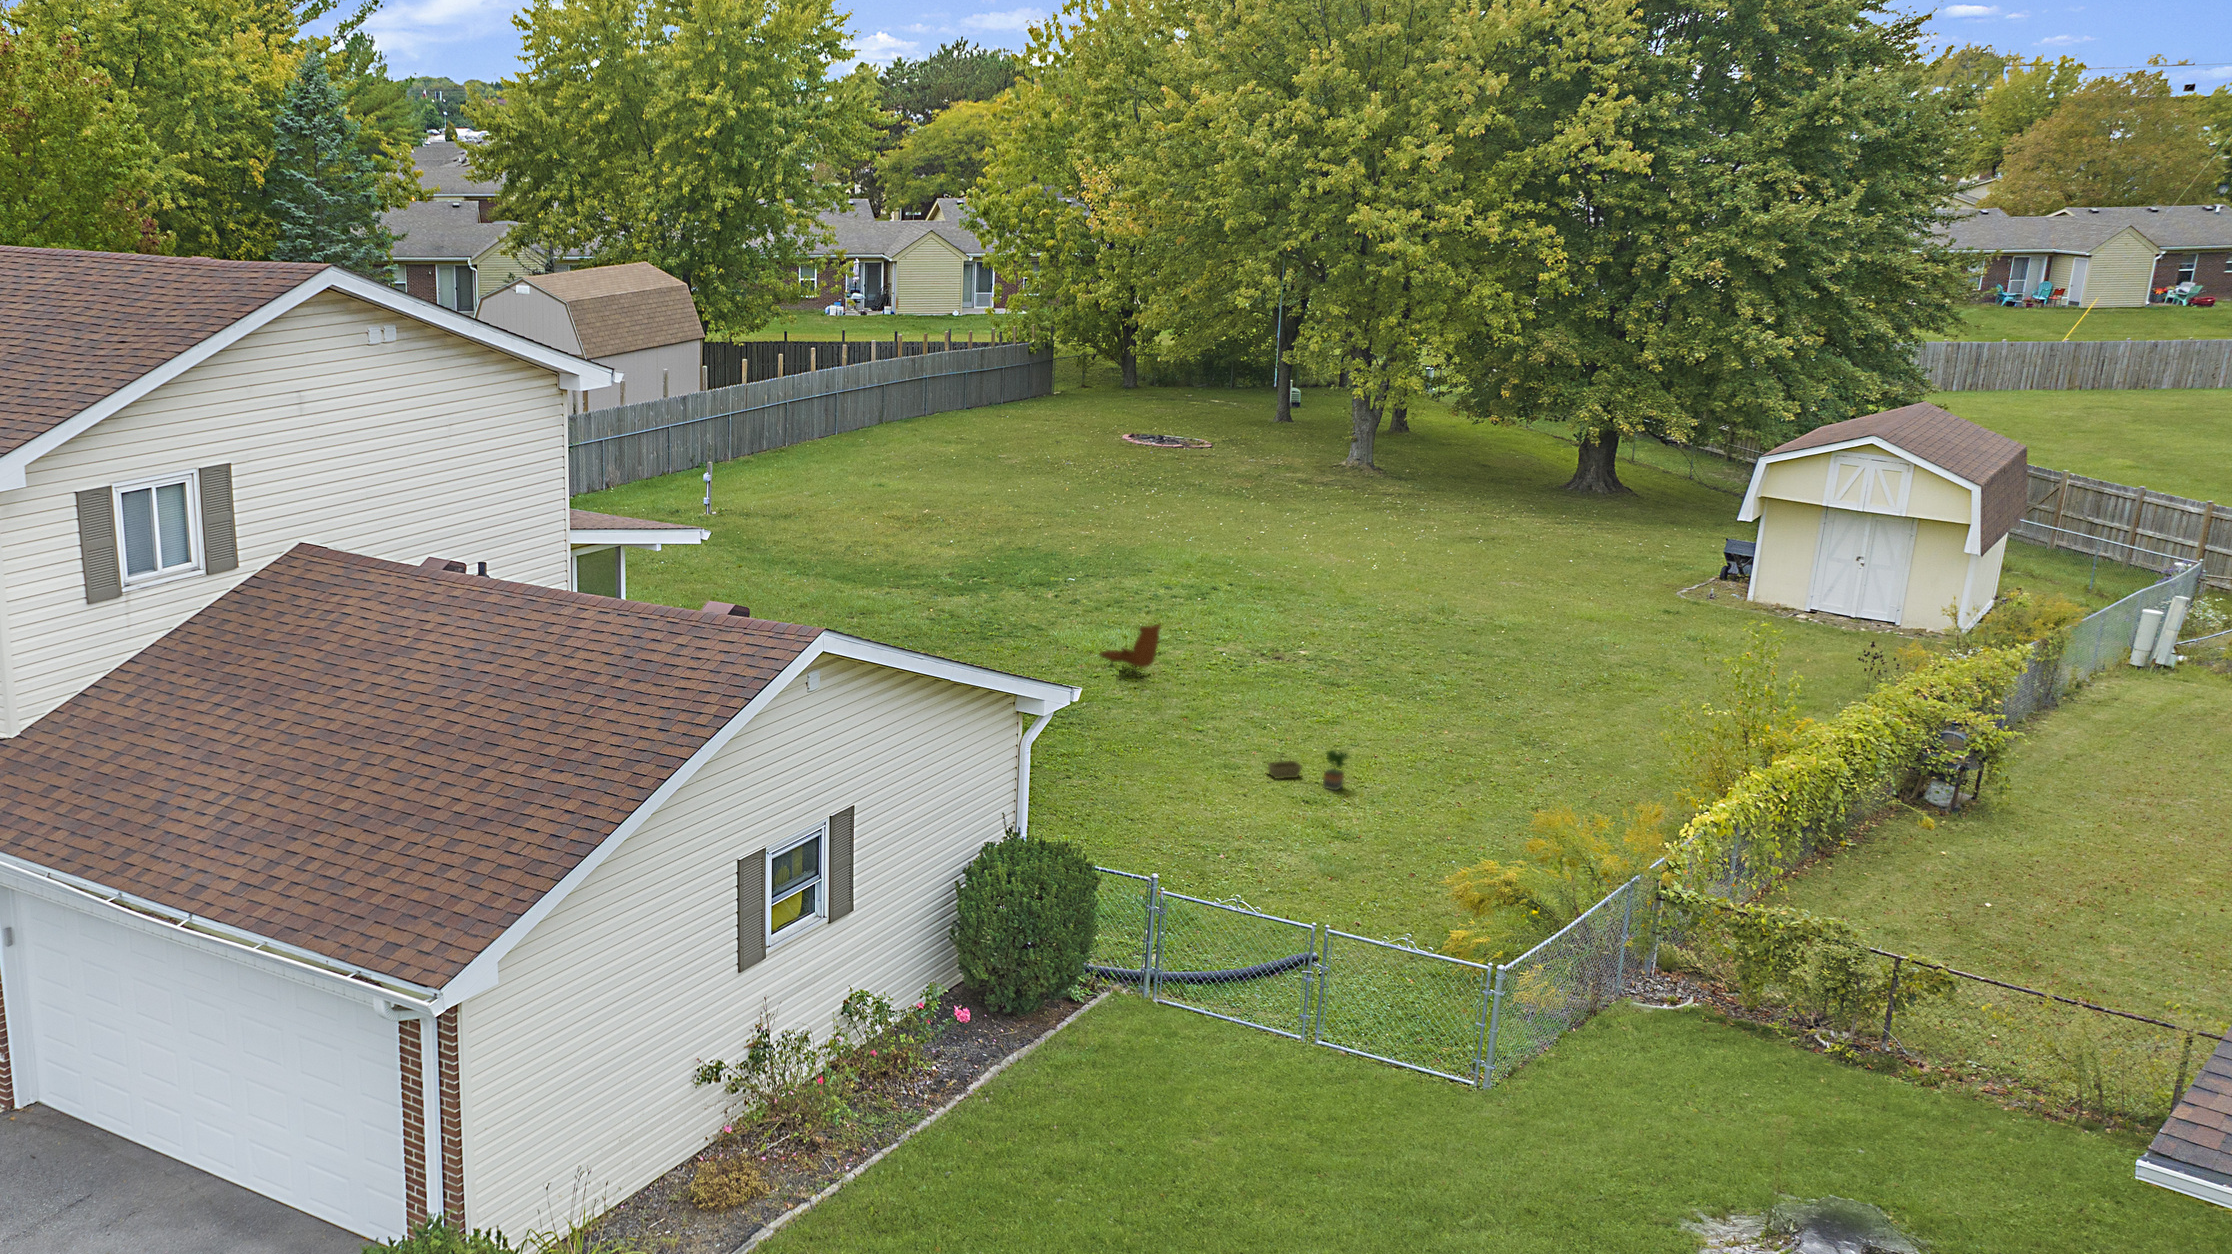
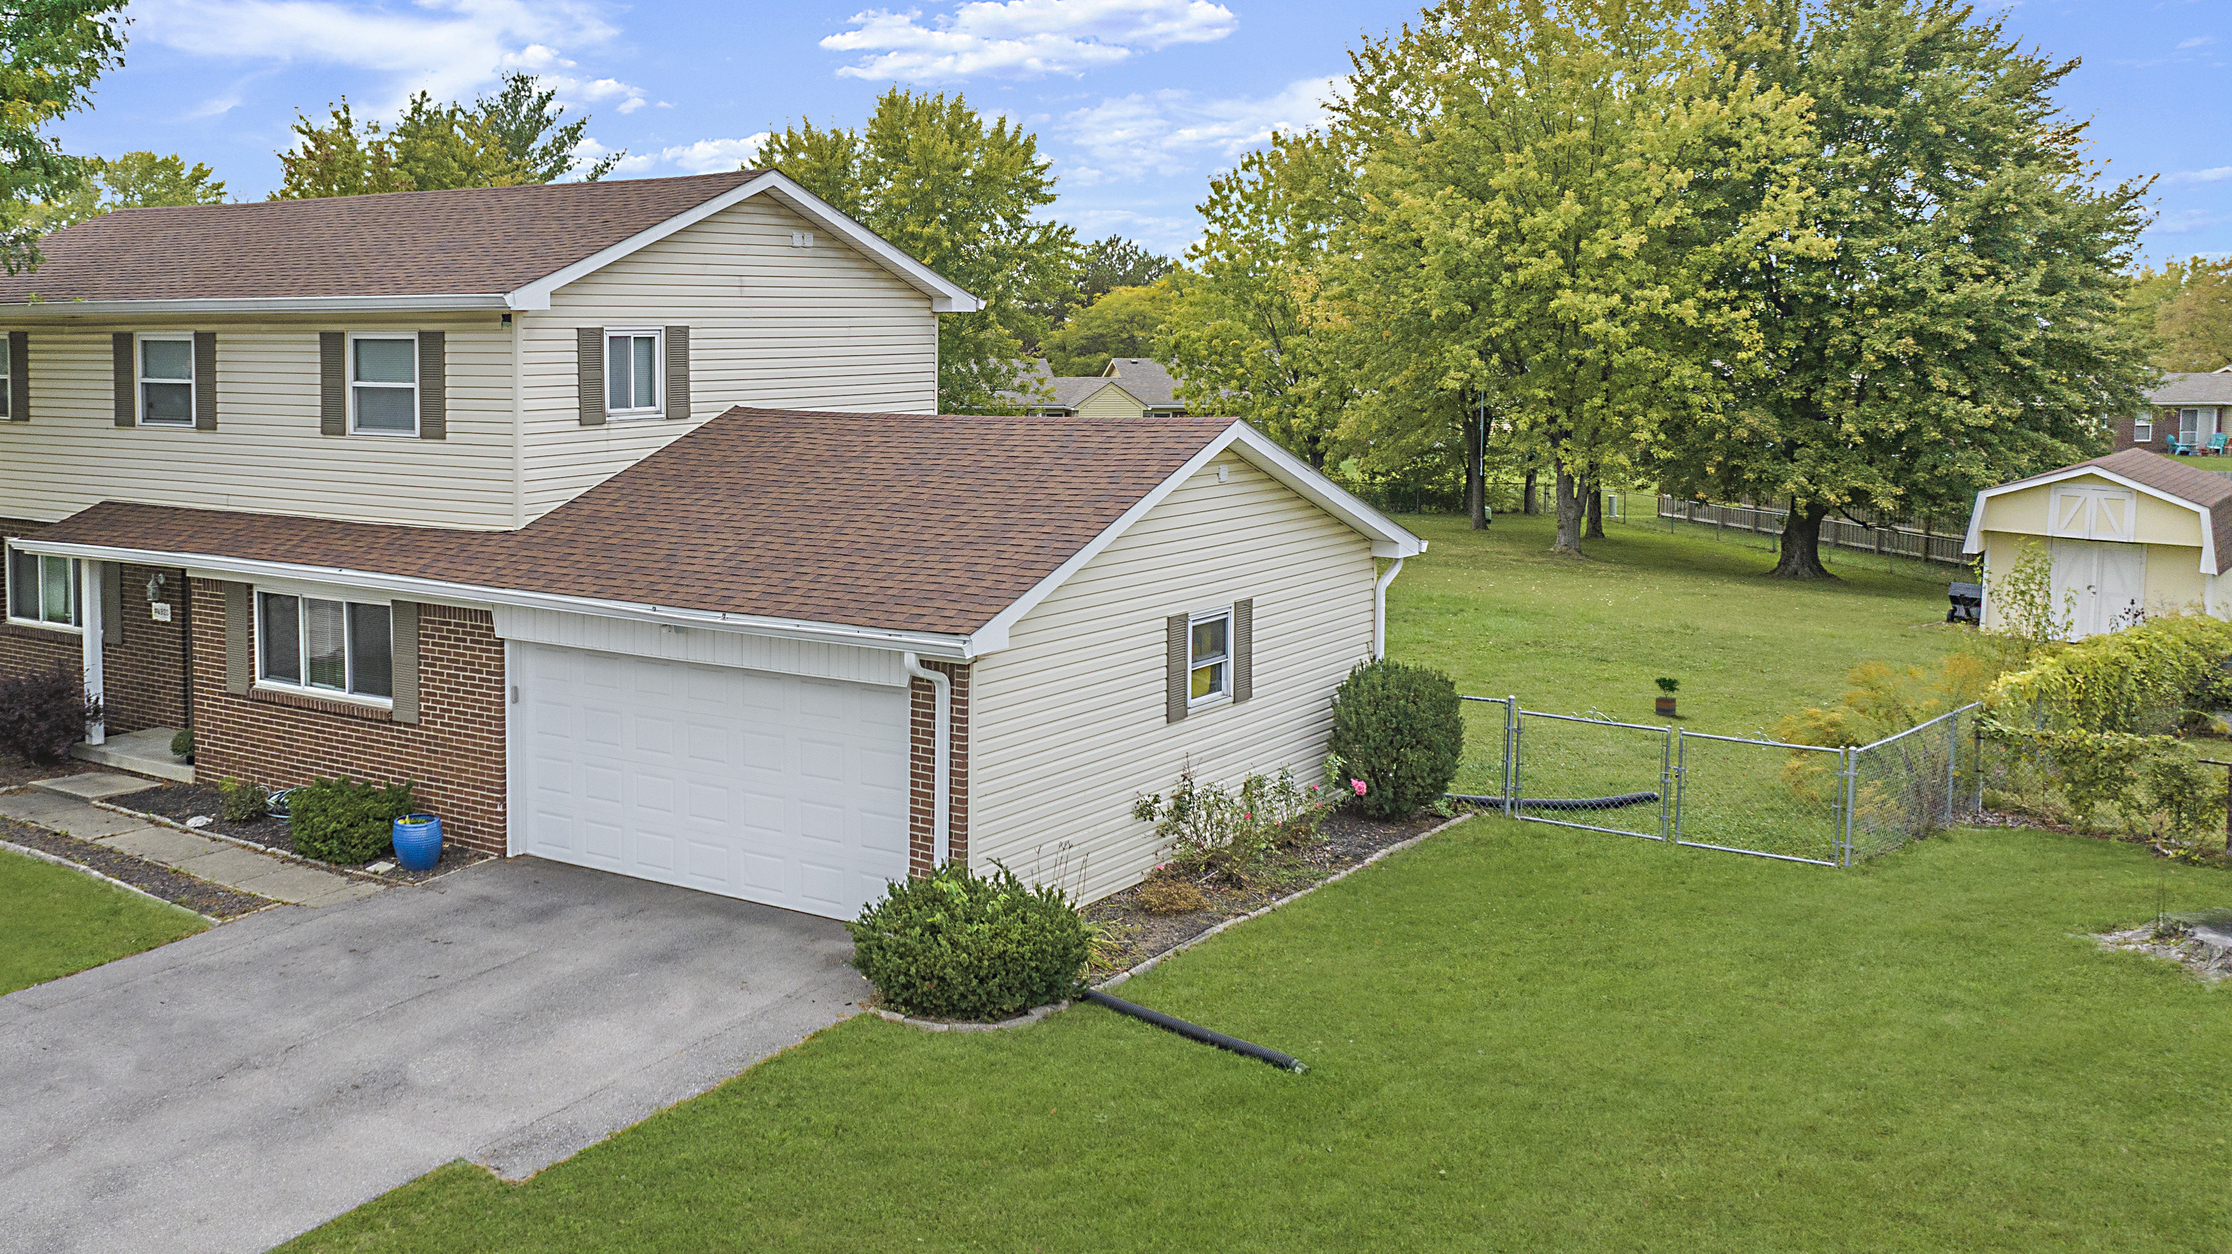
lounge chair: present [1100,624,1161,680] -> none [1389,597,1454,654]
basket: present [1268,754,1302,779] -> none [1594,684,1632,709]

